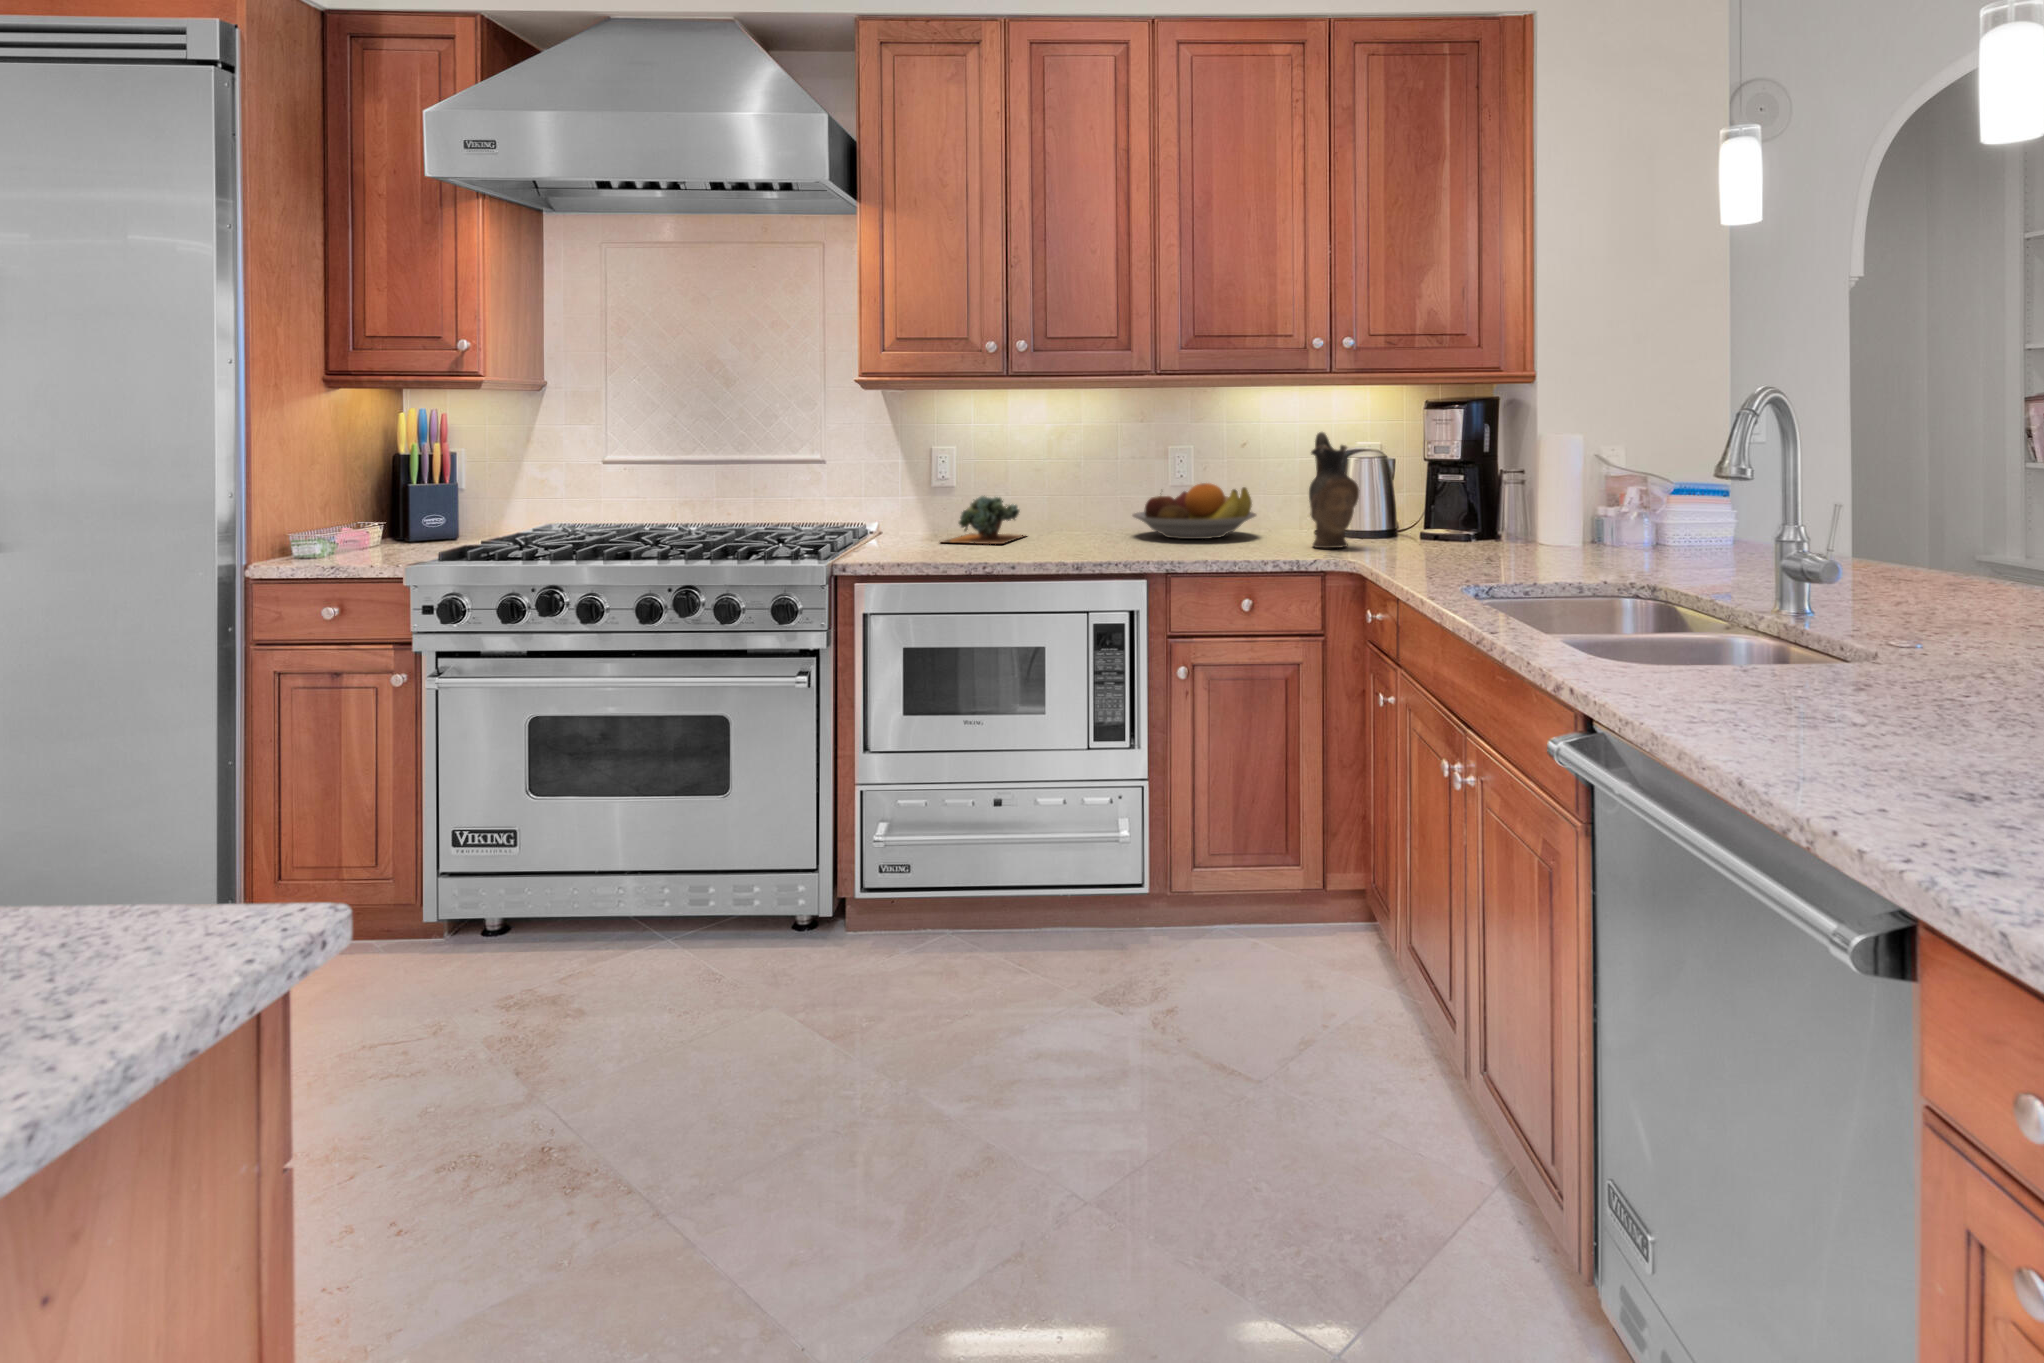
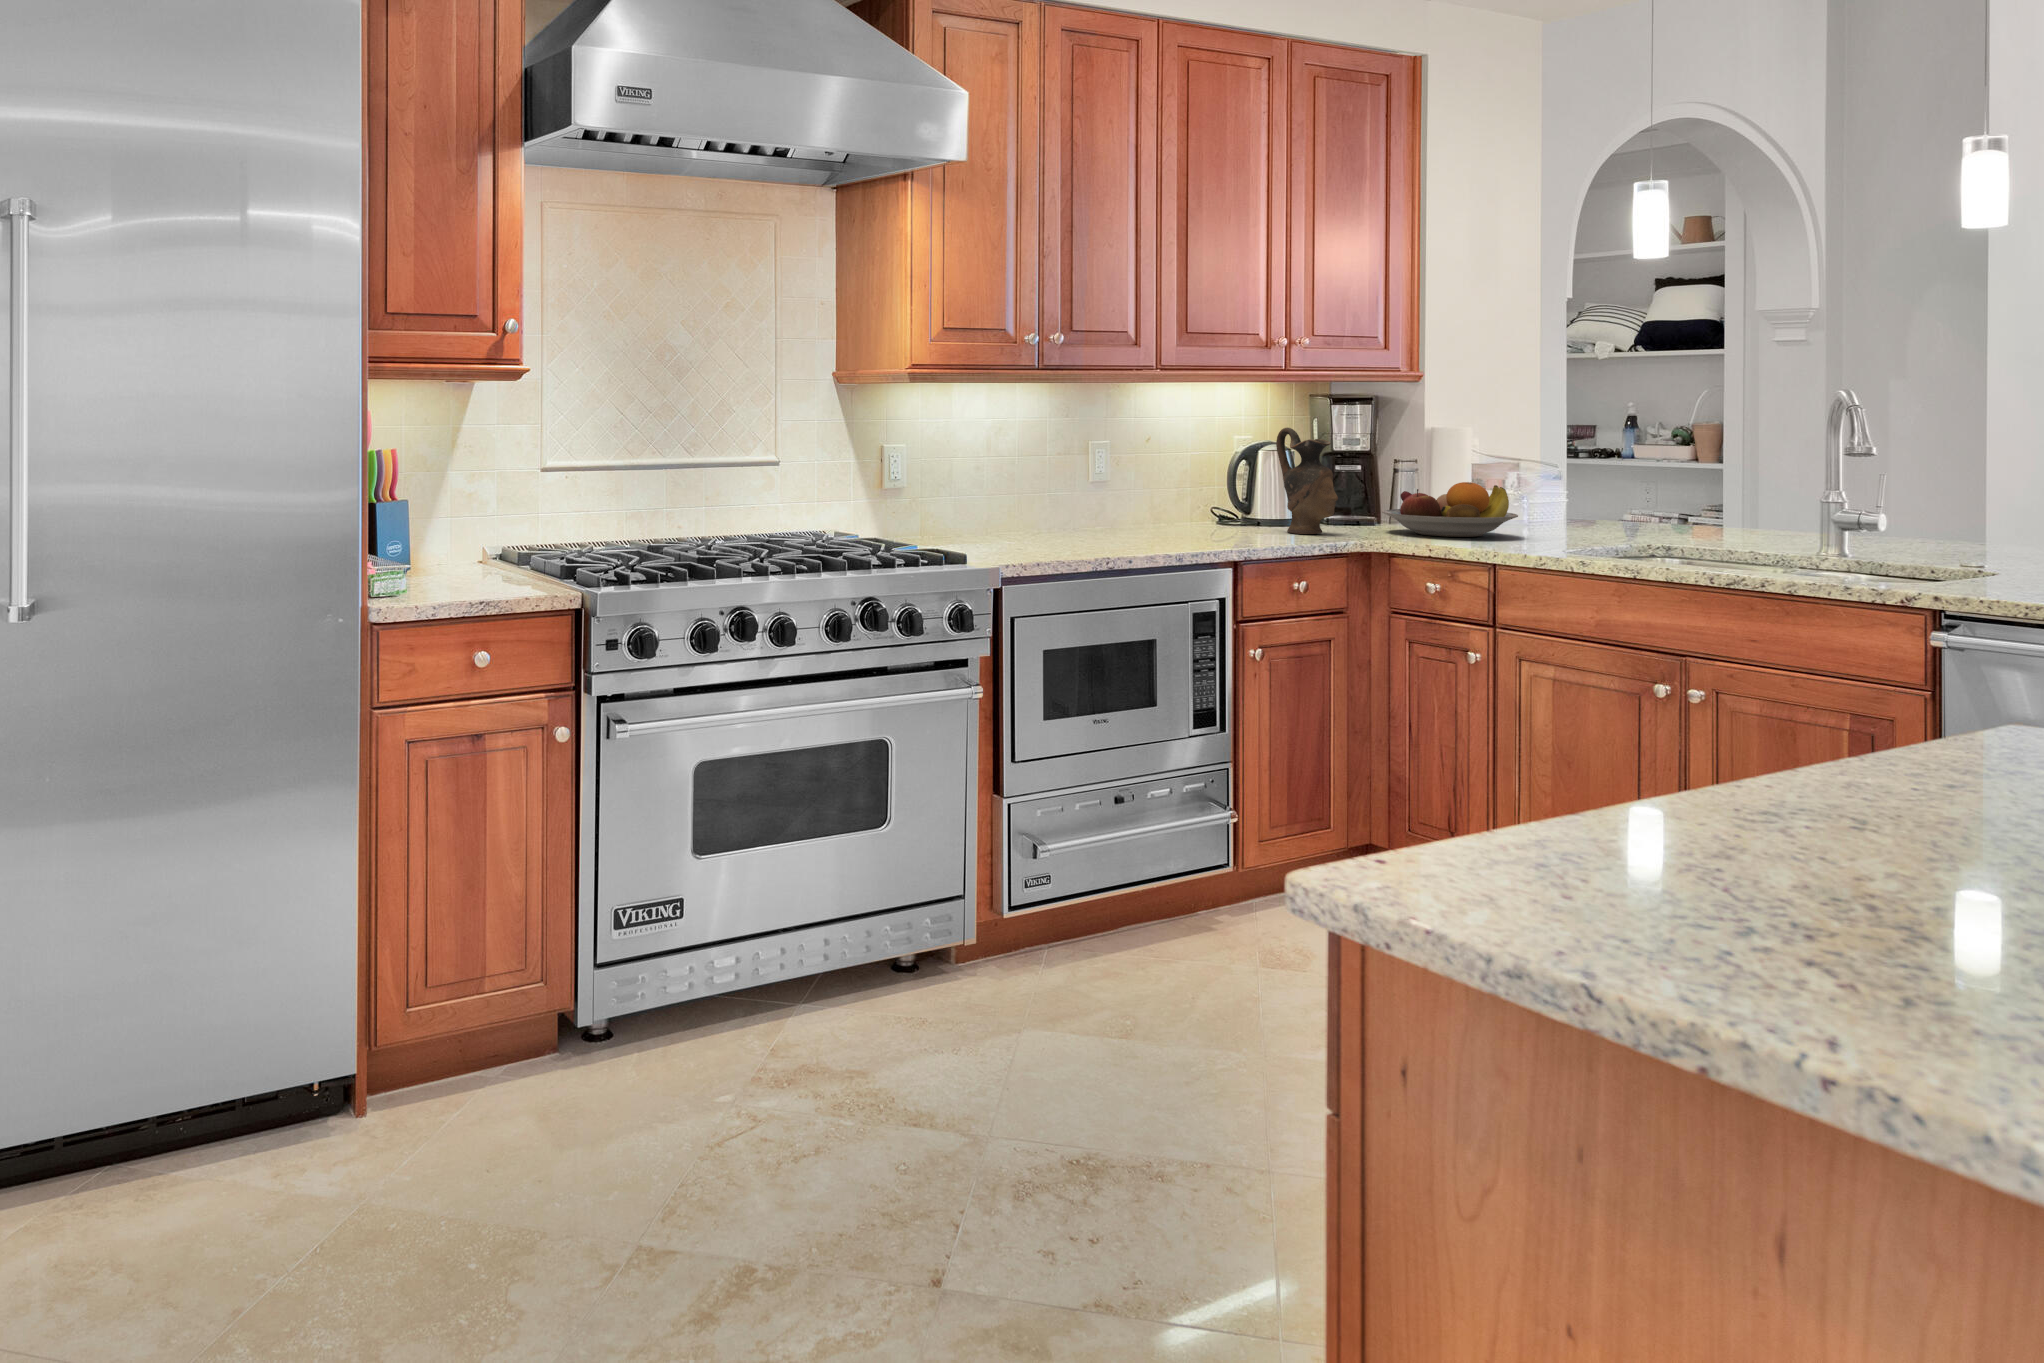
fruit bowl: present [1133,483,1256,539] -> present [1382,482,1518,537]
succulent plant: present [942,496,1024,544] -> none [957,493,1058,543]

